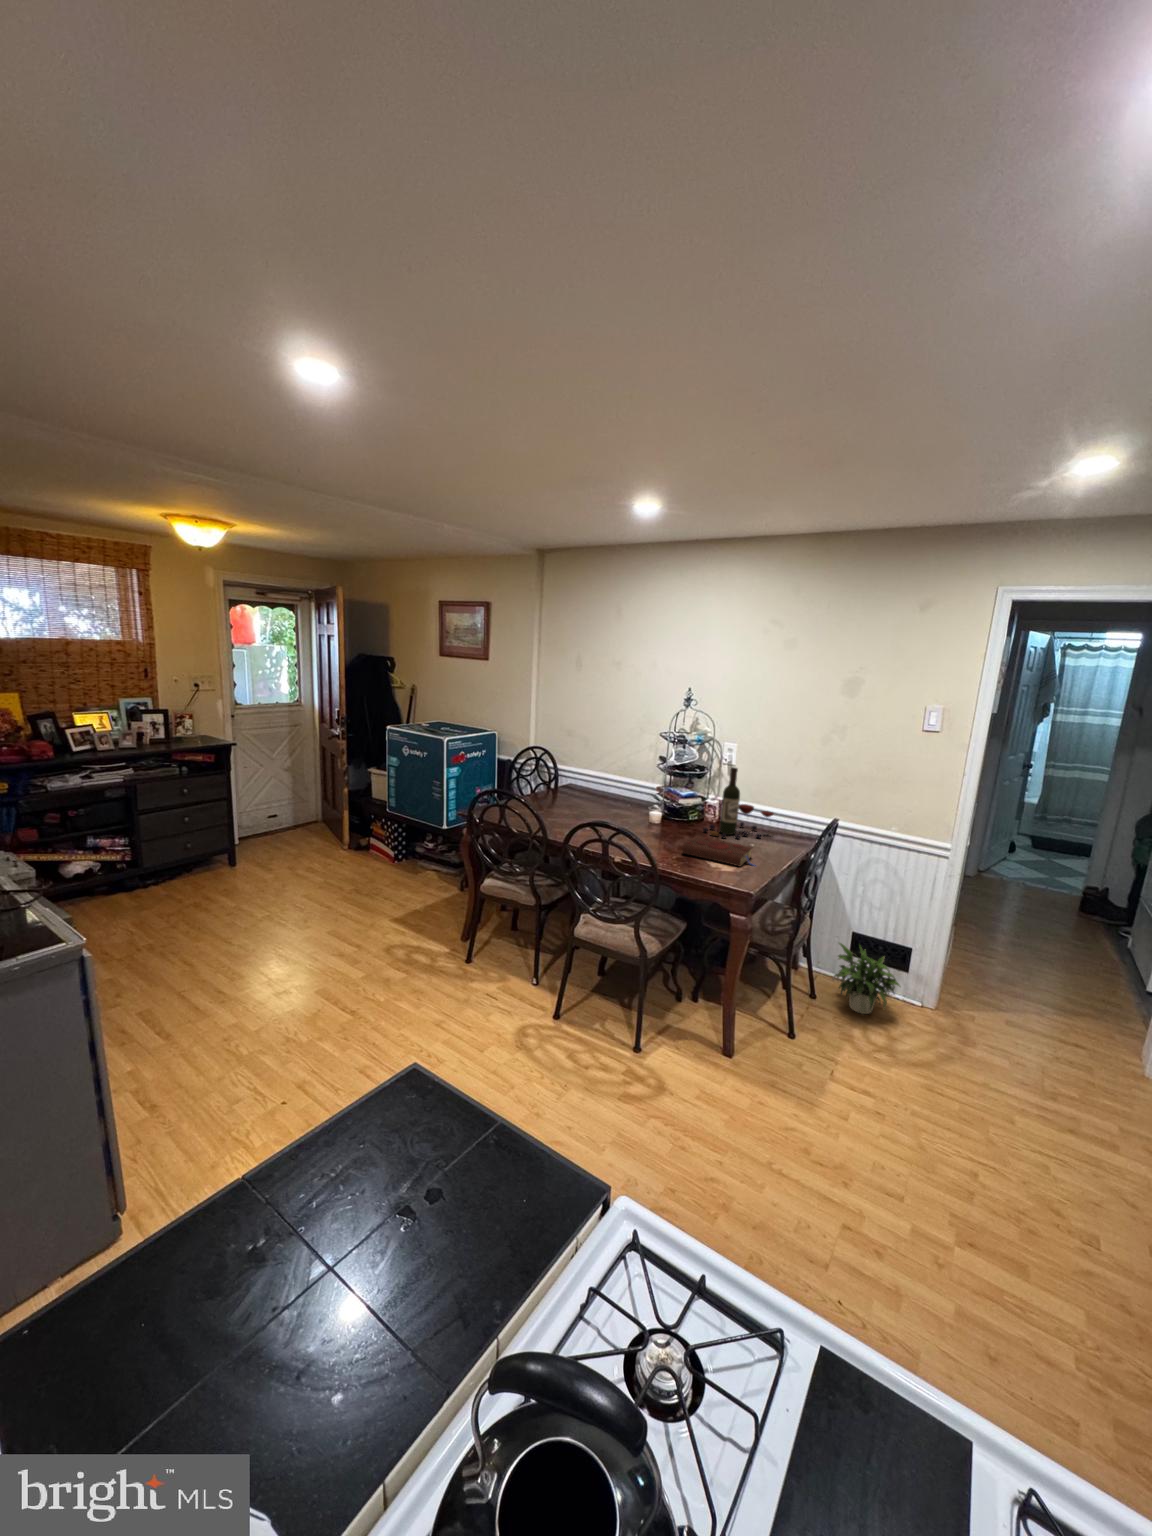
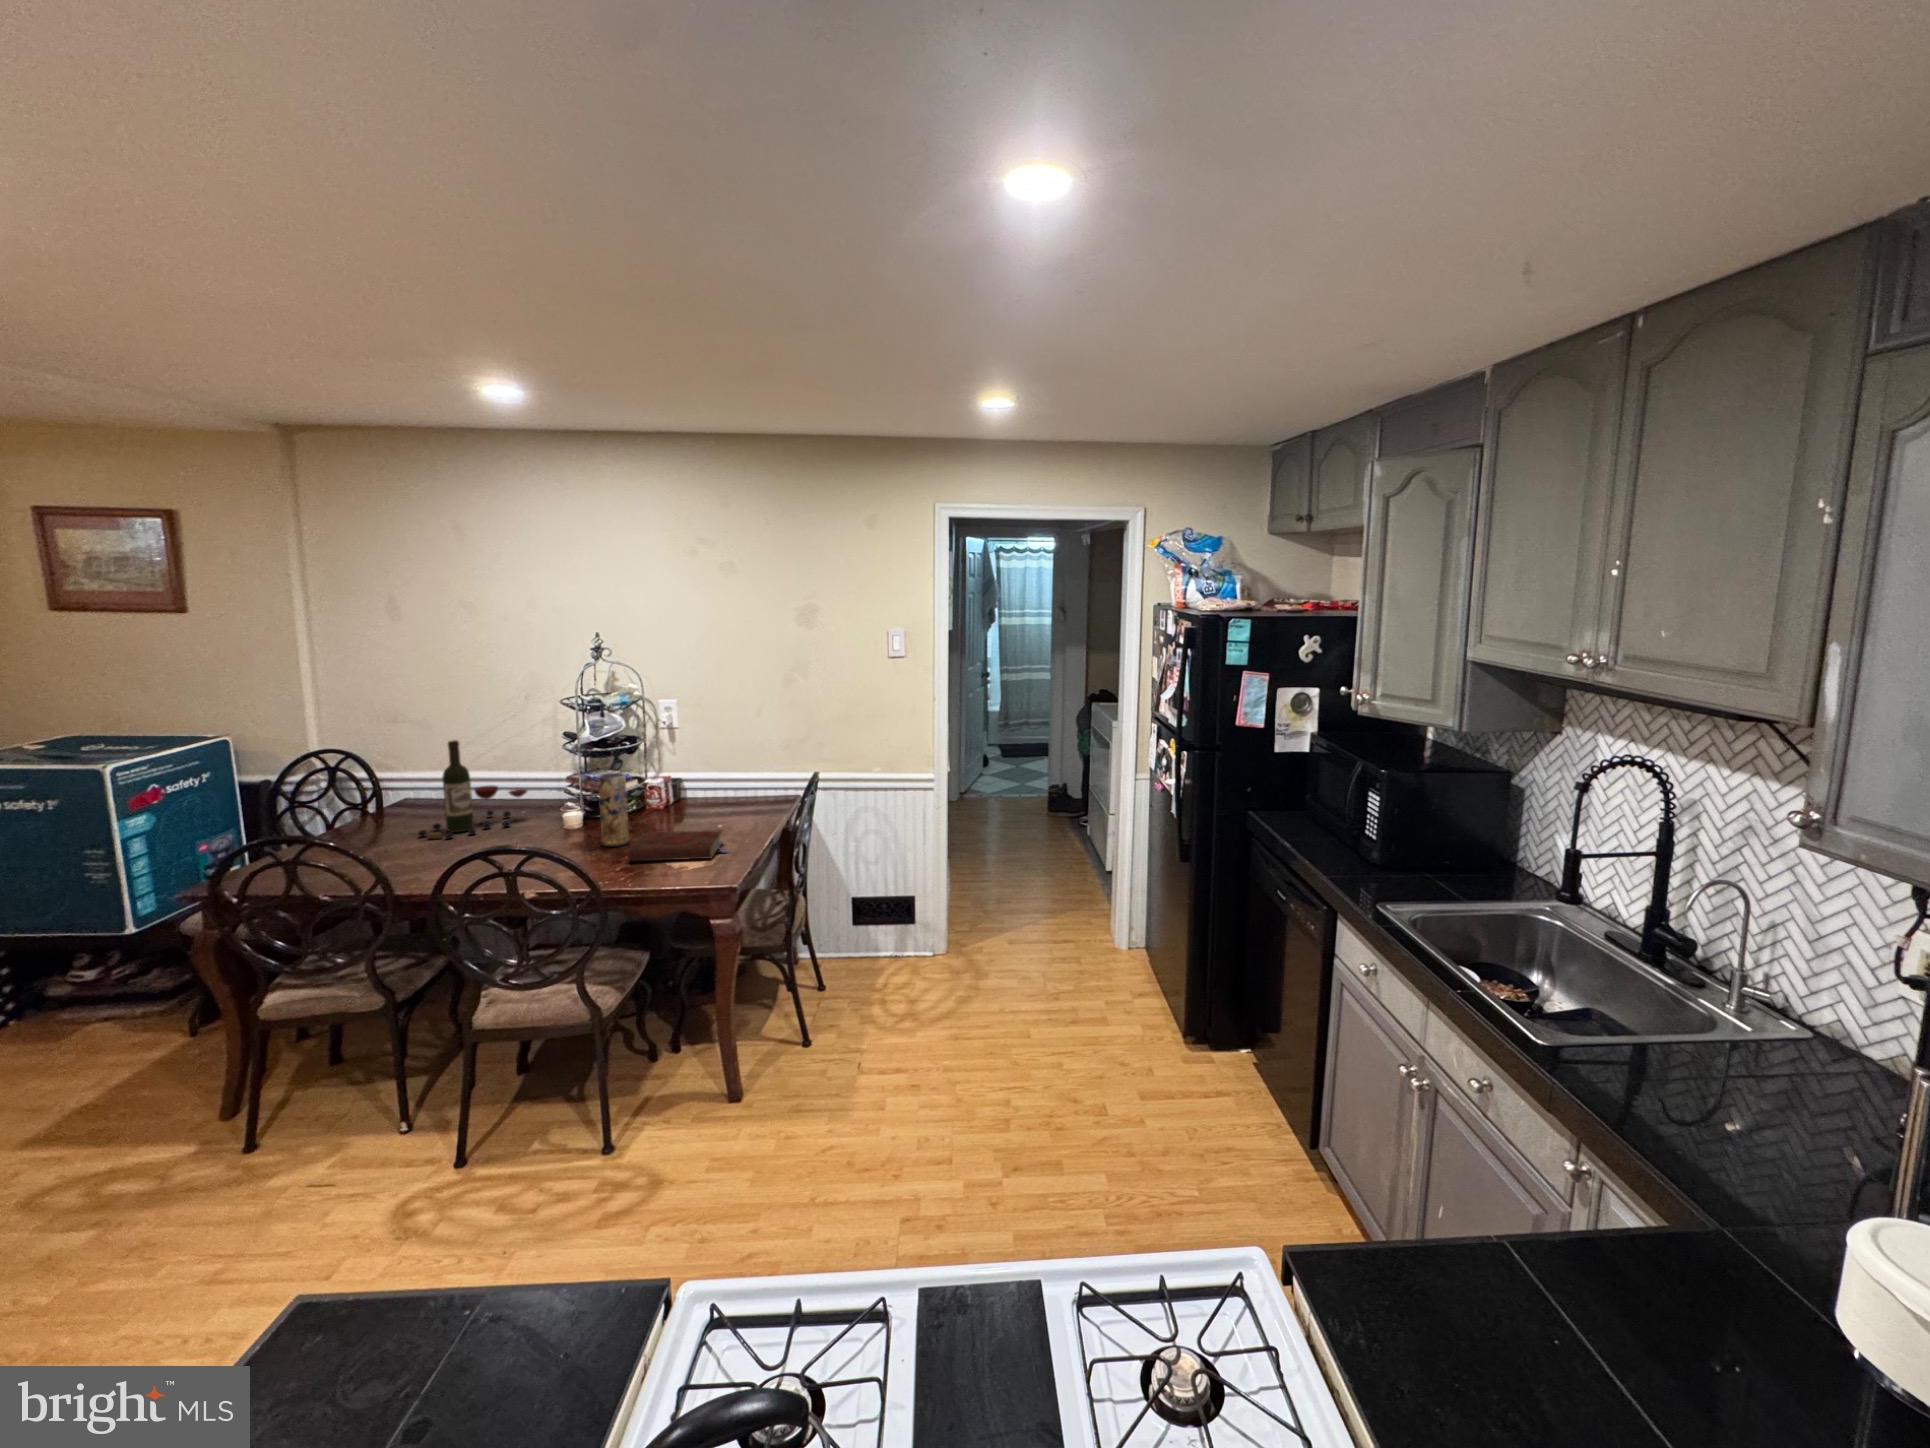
wine bottle: present [703,767,773,839] -> present [418,740,527,839]
vase: none [668,787,691,841] -> present [598,773,629,847]
potted plant: present [834,943,900,1014] -> none [837,908,909,986]

